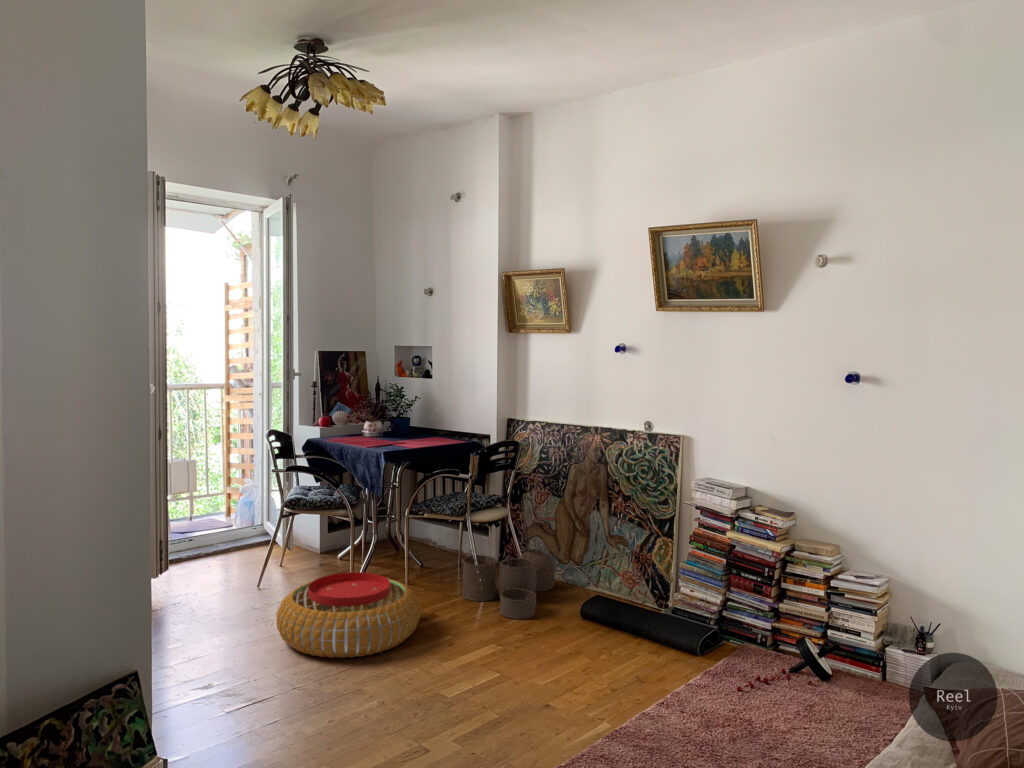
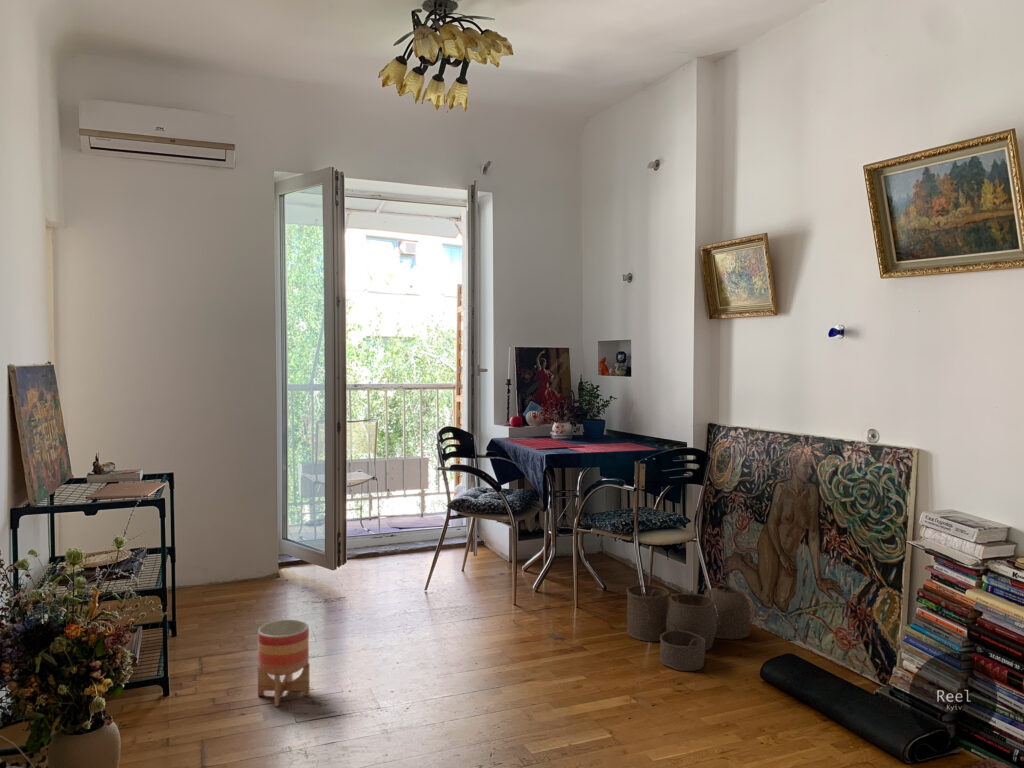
pouf: present [276,572,420,658] -> none [394,588,554,685]
planter: none [166,621,219,704] -> present [258,620,310,706]

